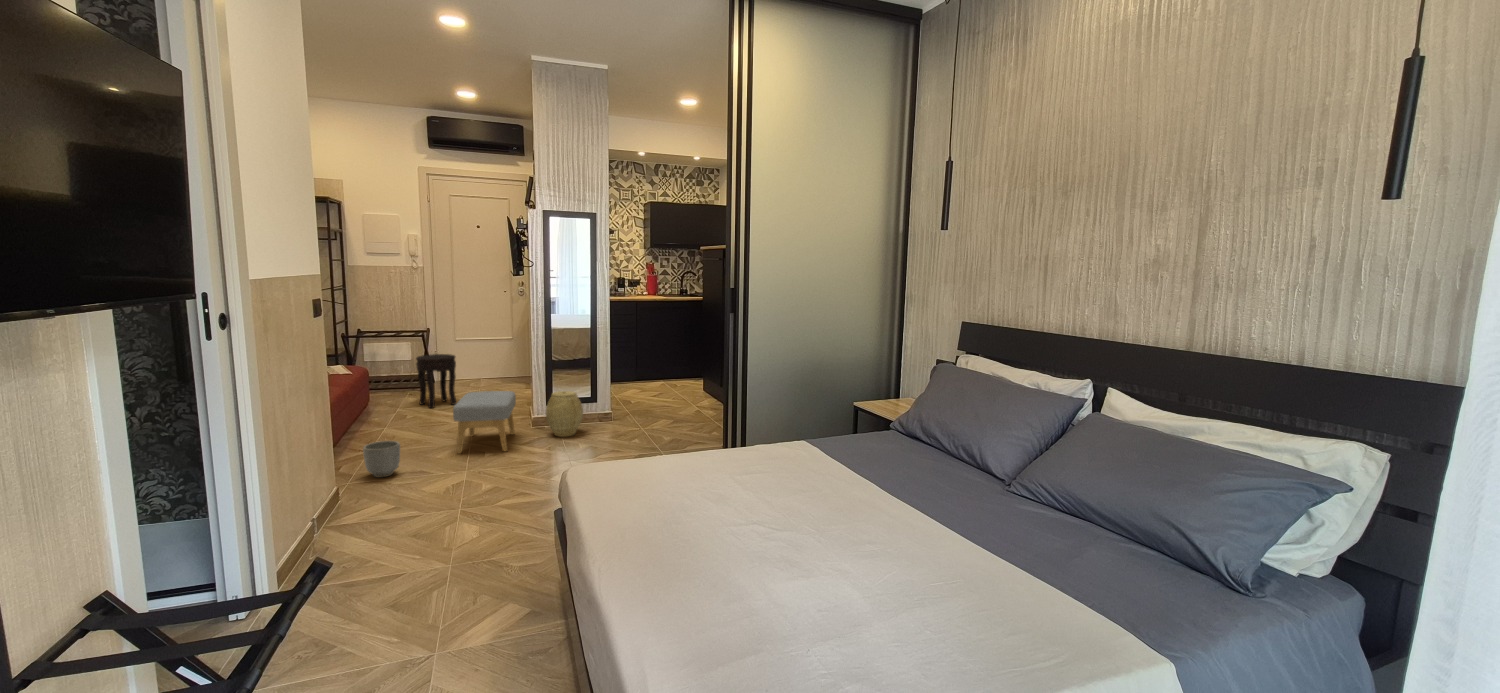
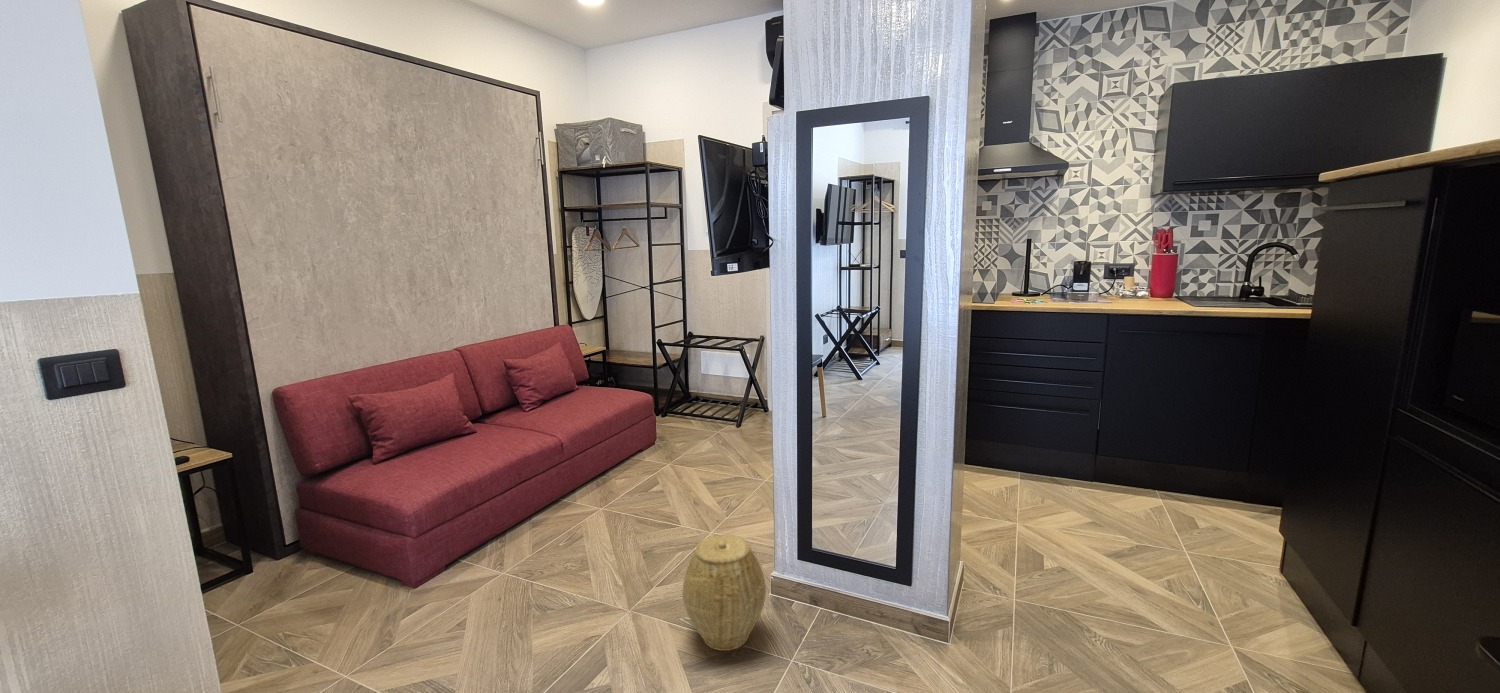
side table: present [416,354,456,408] -> none [675,384,728,468]
footstool: present [453,391,516,454] -> none [498,489,662,653]
planter: present [363,441,400,478] -> none [315,570,384,643]

